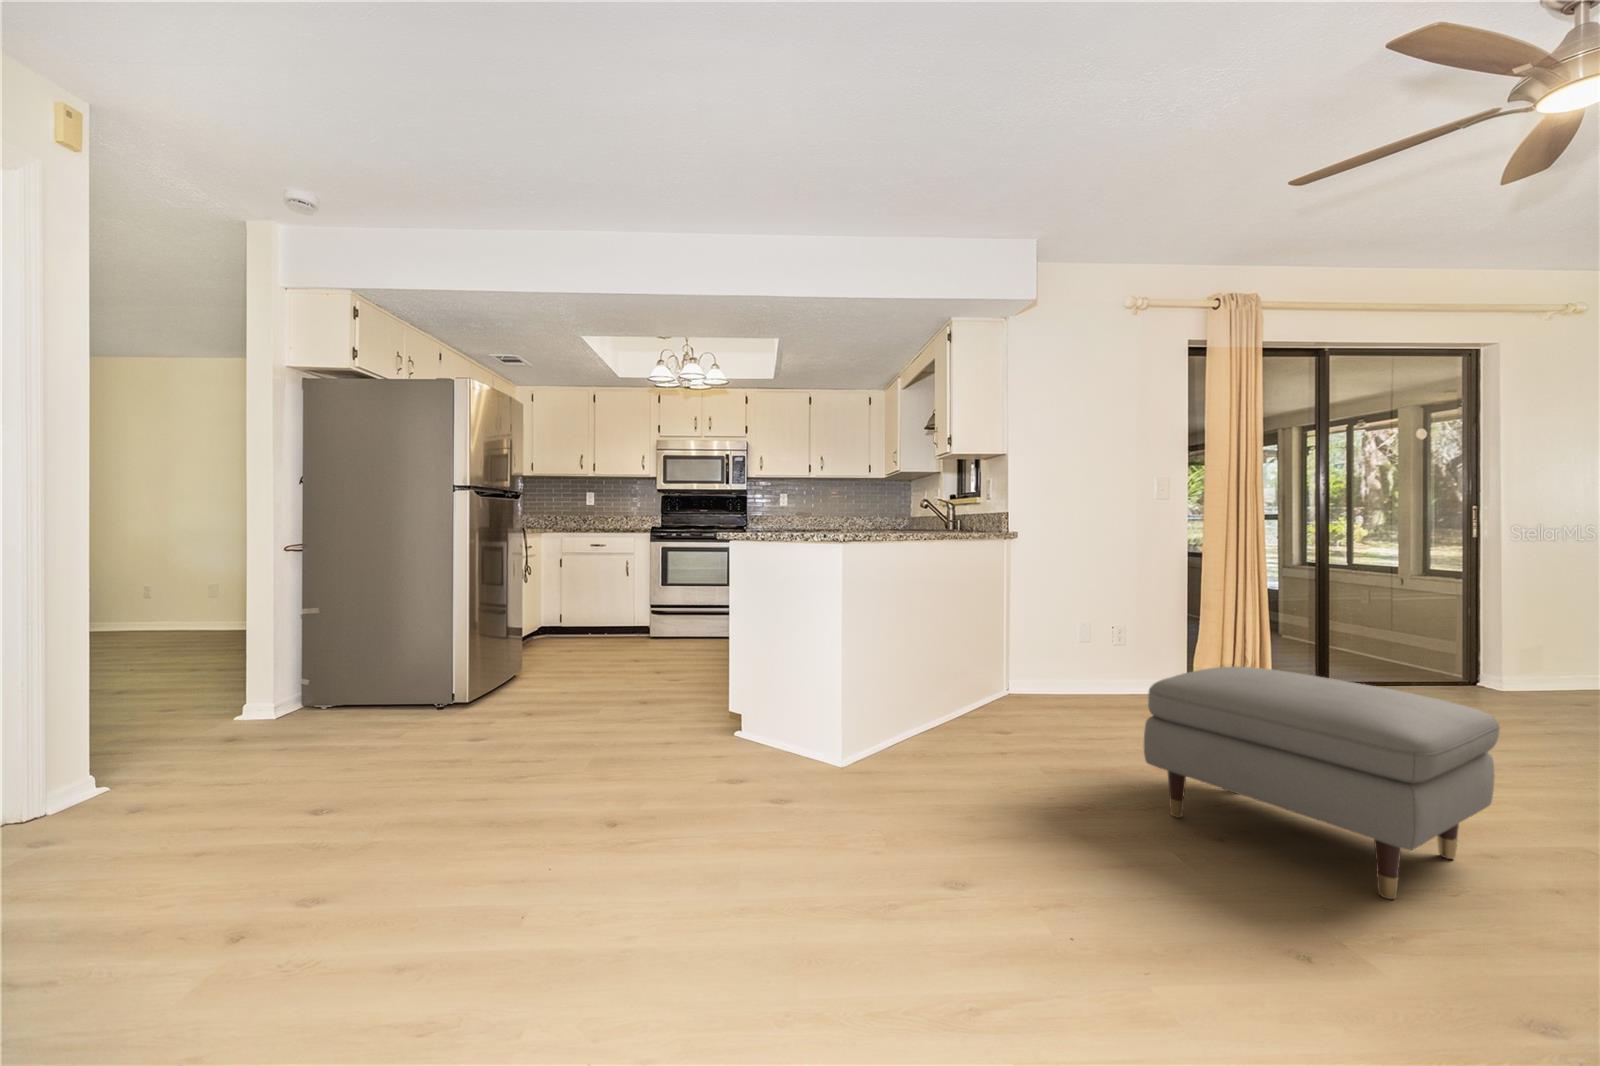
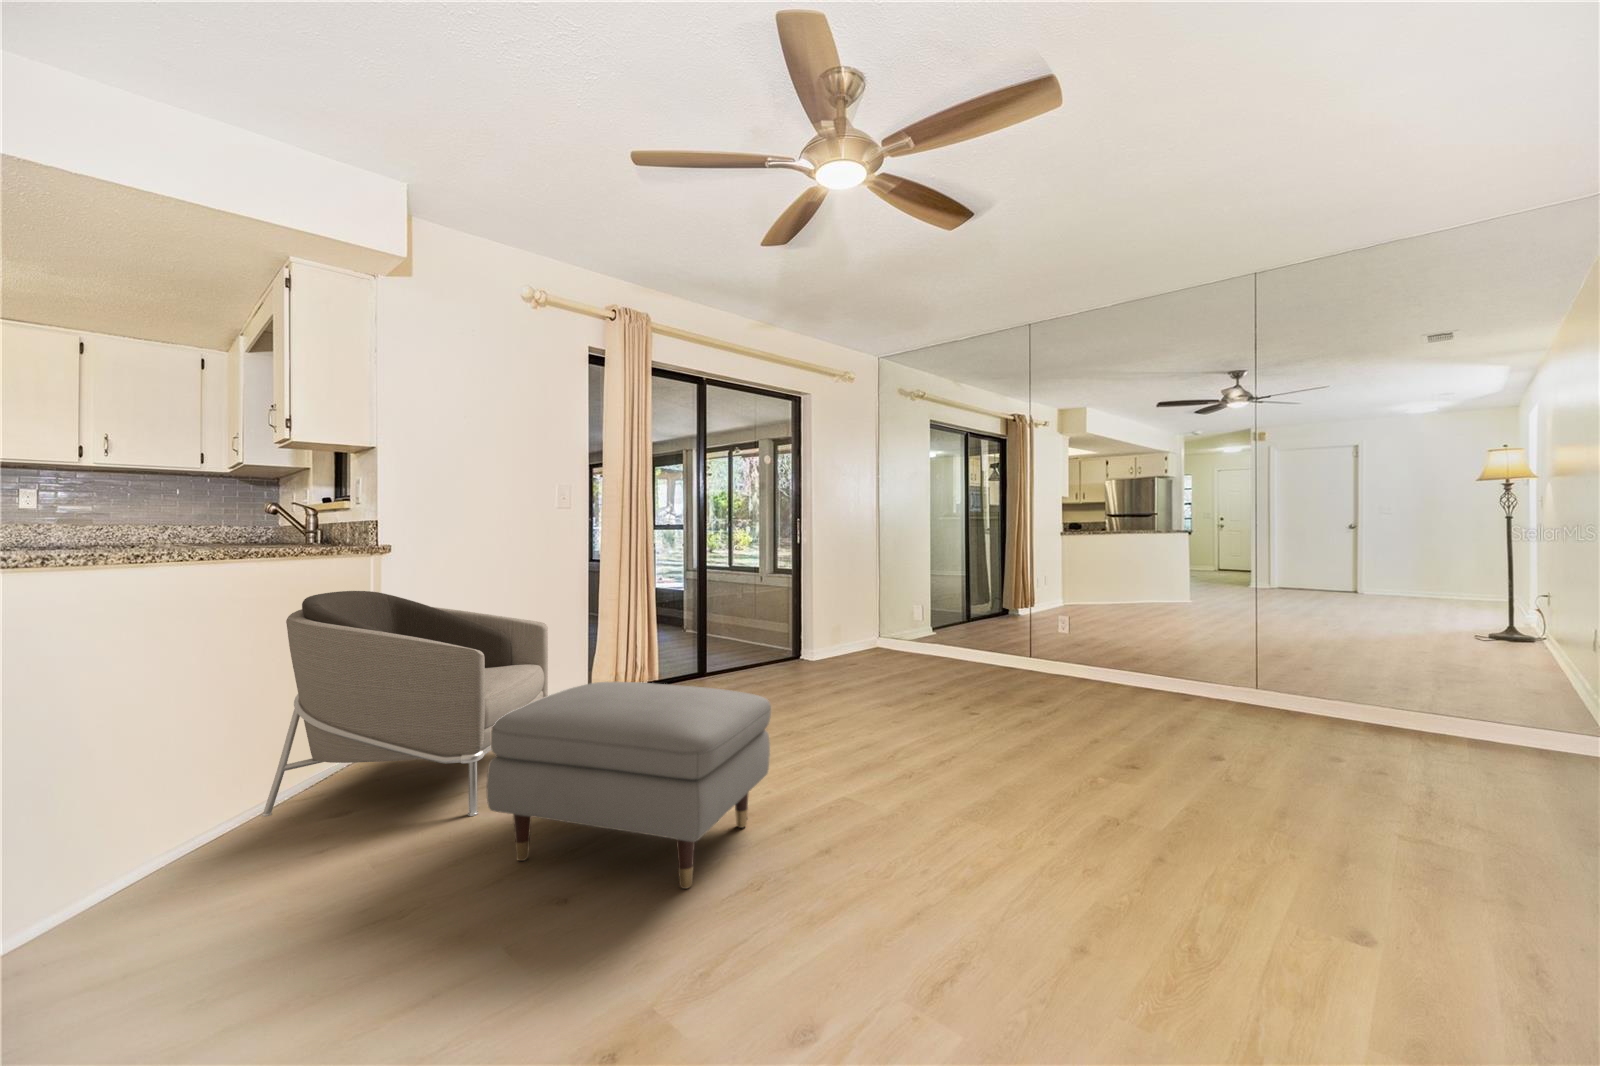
armchair: none [947,567,1162,767] -> present [262,591,548,817]

